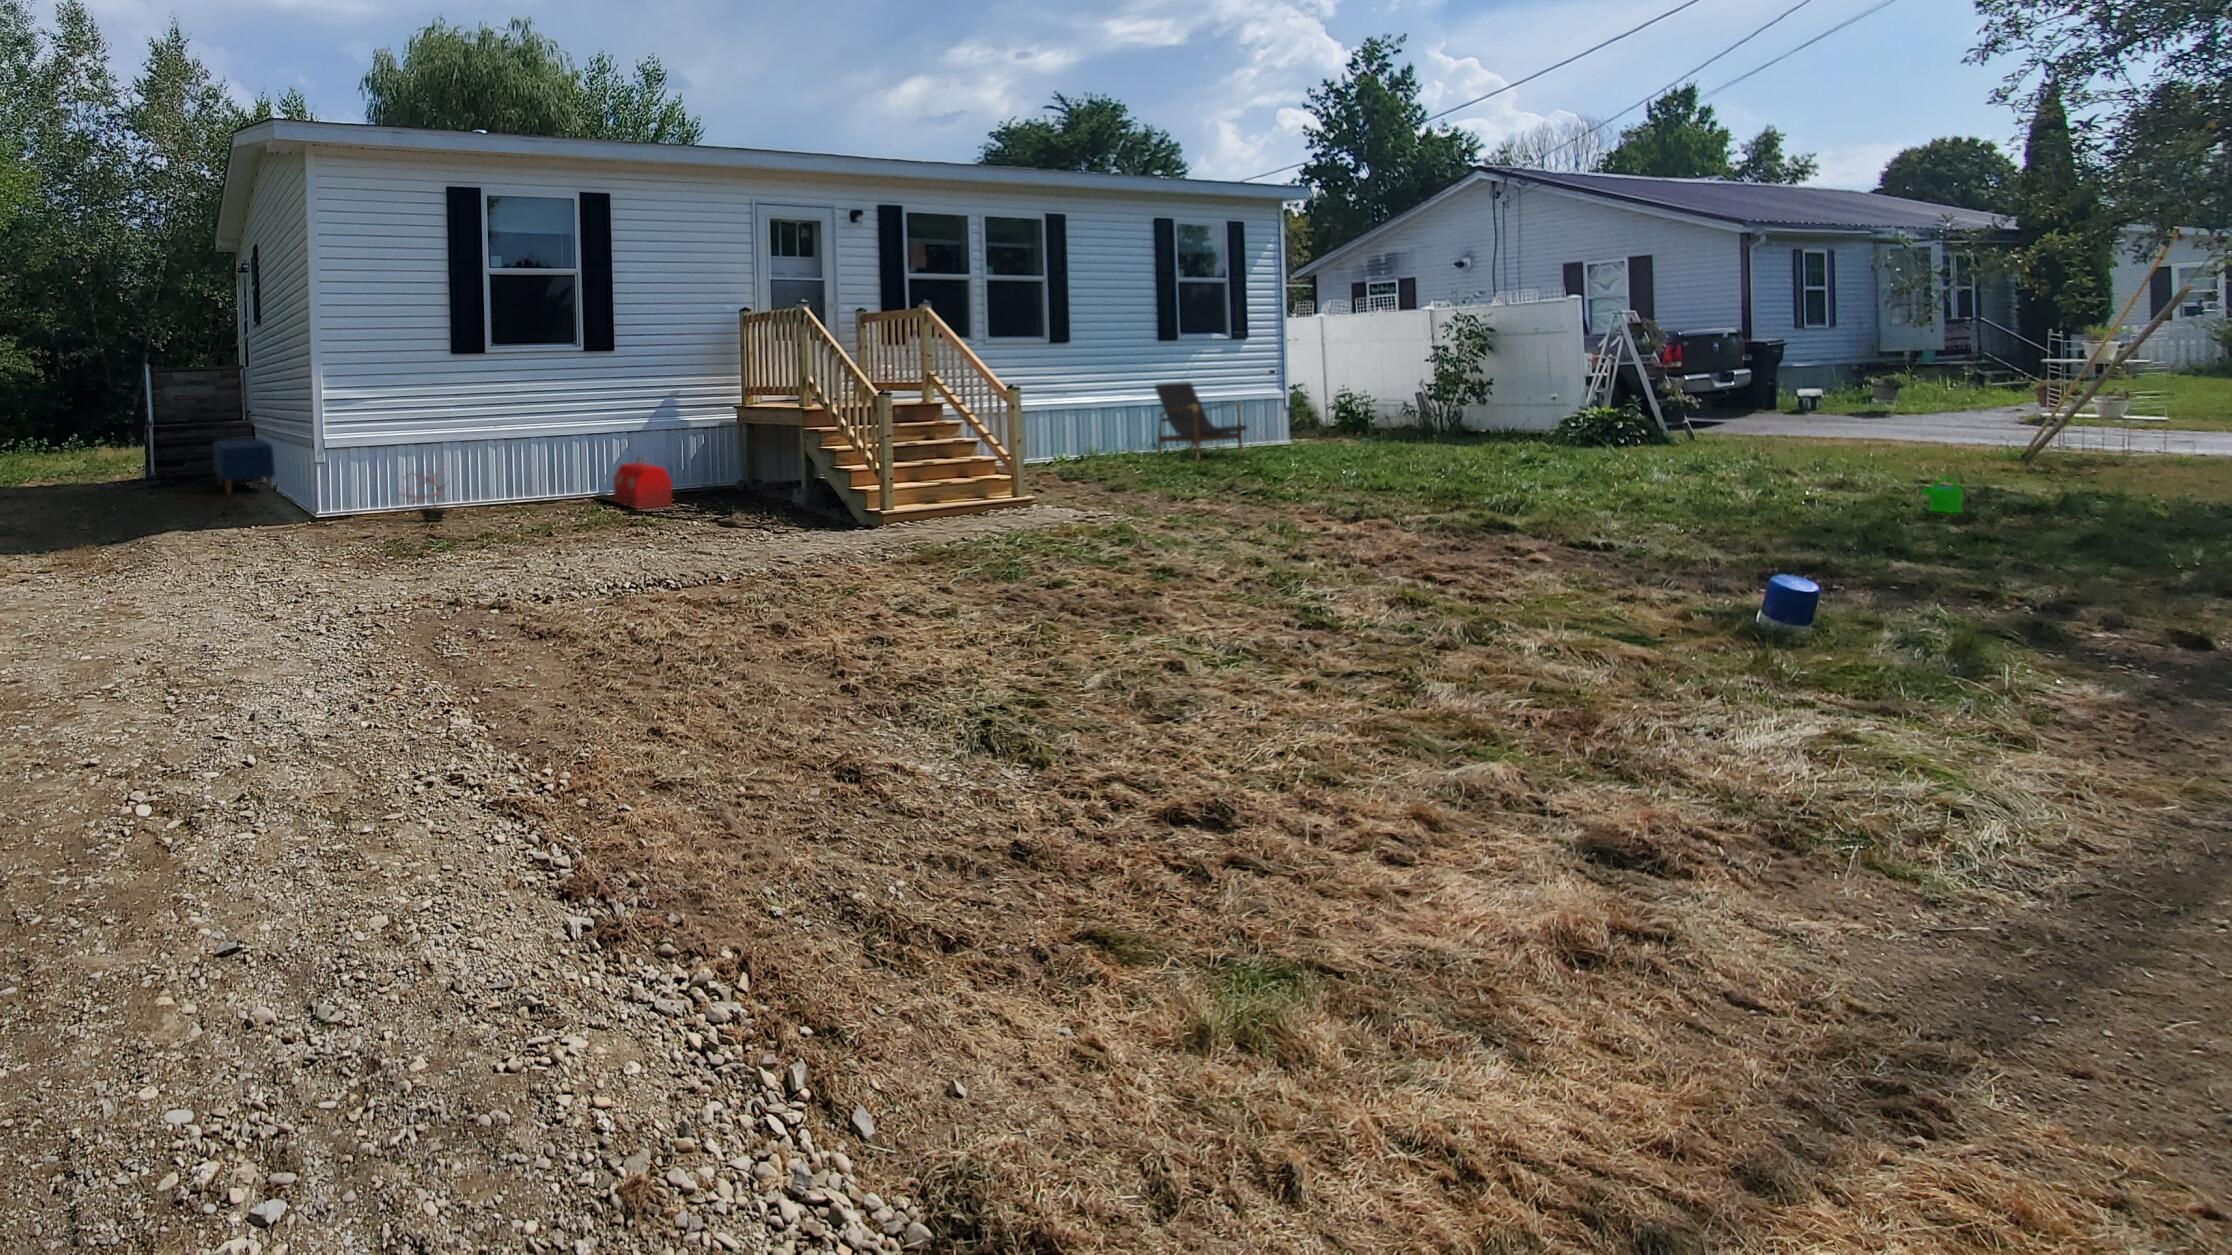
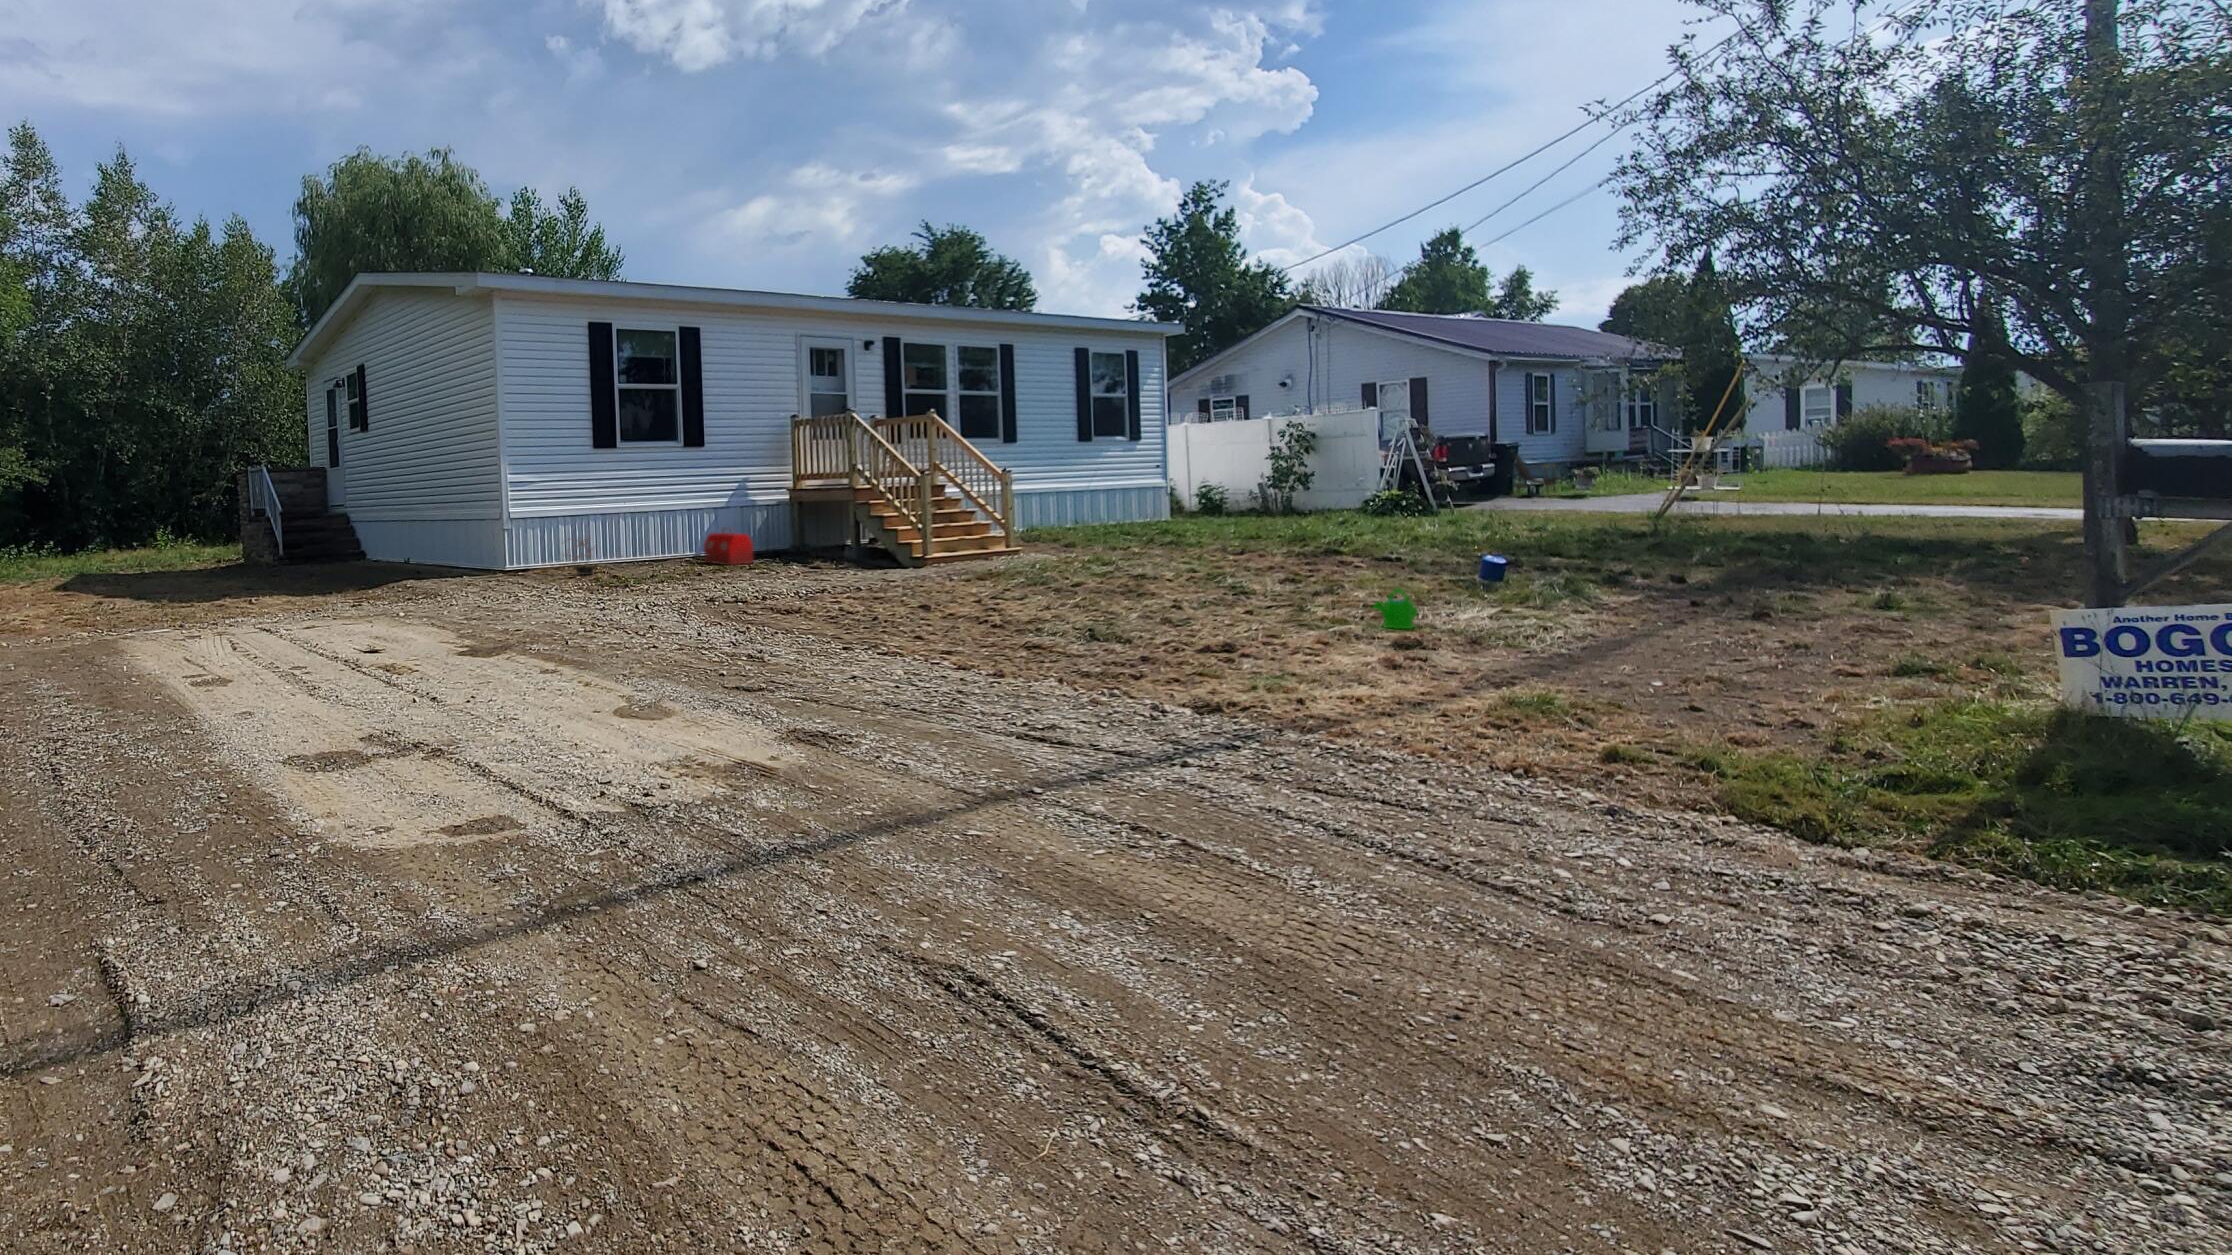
lounge chair: present [1155,382,1247,460] -> present [1514,455,1562,494]
bench: present [213,438,275,494] -> none [335,527,402,570]
watering can: present [1922,476,1964,513] -> present [1373,588,1418,629]

